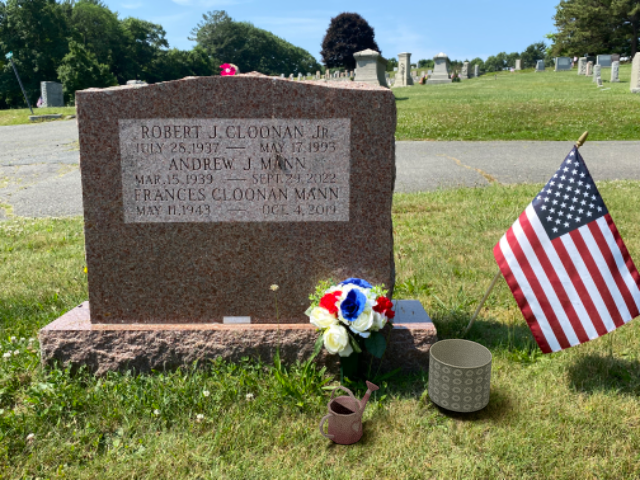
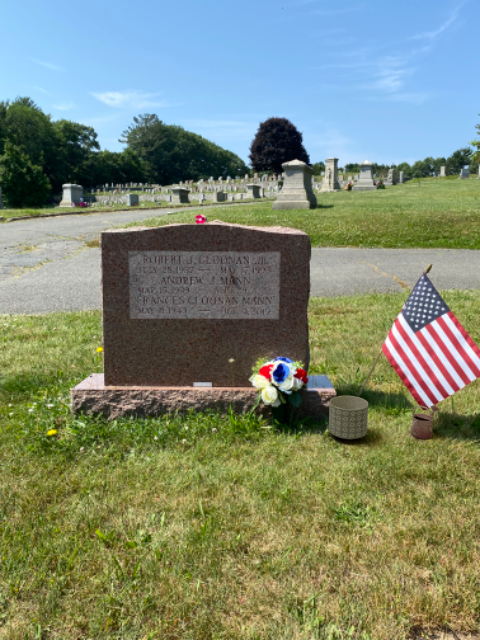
watering can: present [319,381,379,444] -> present [411,406,439,439]

